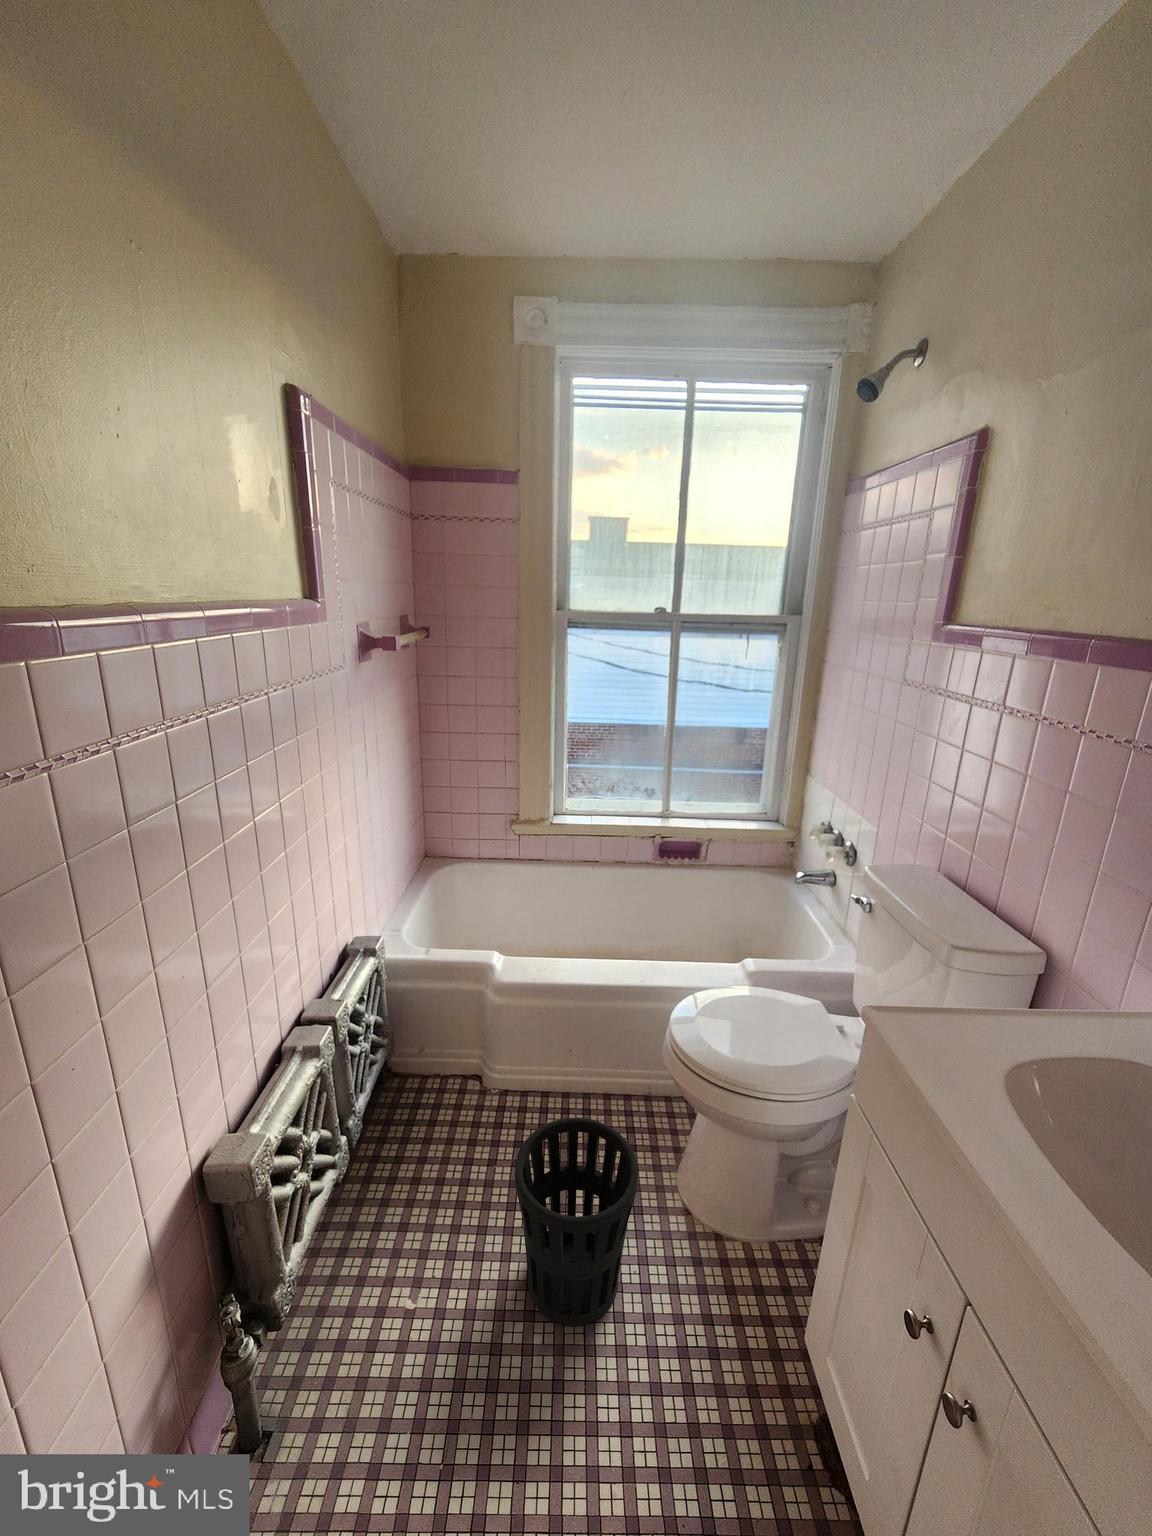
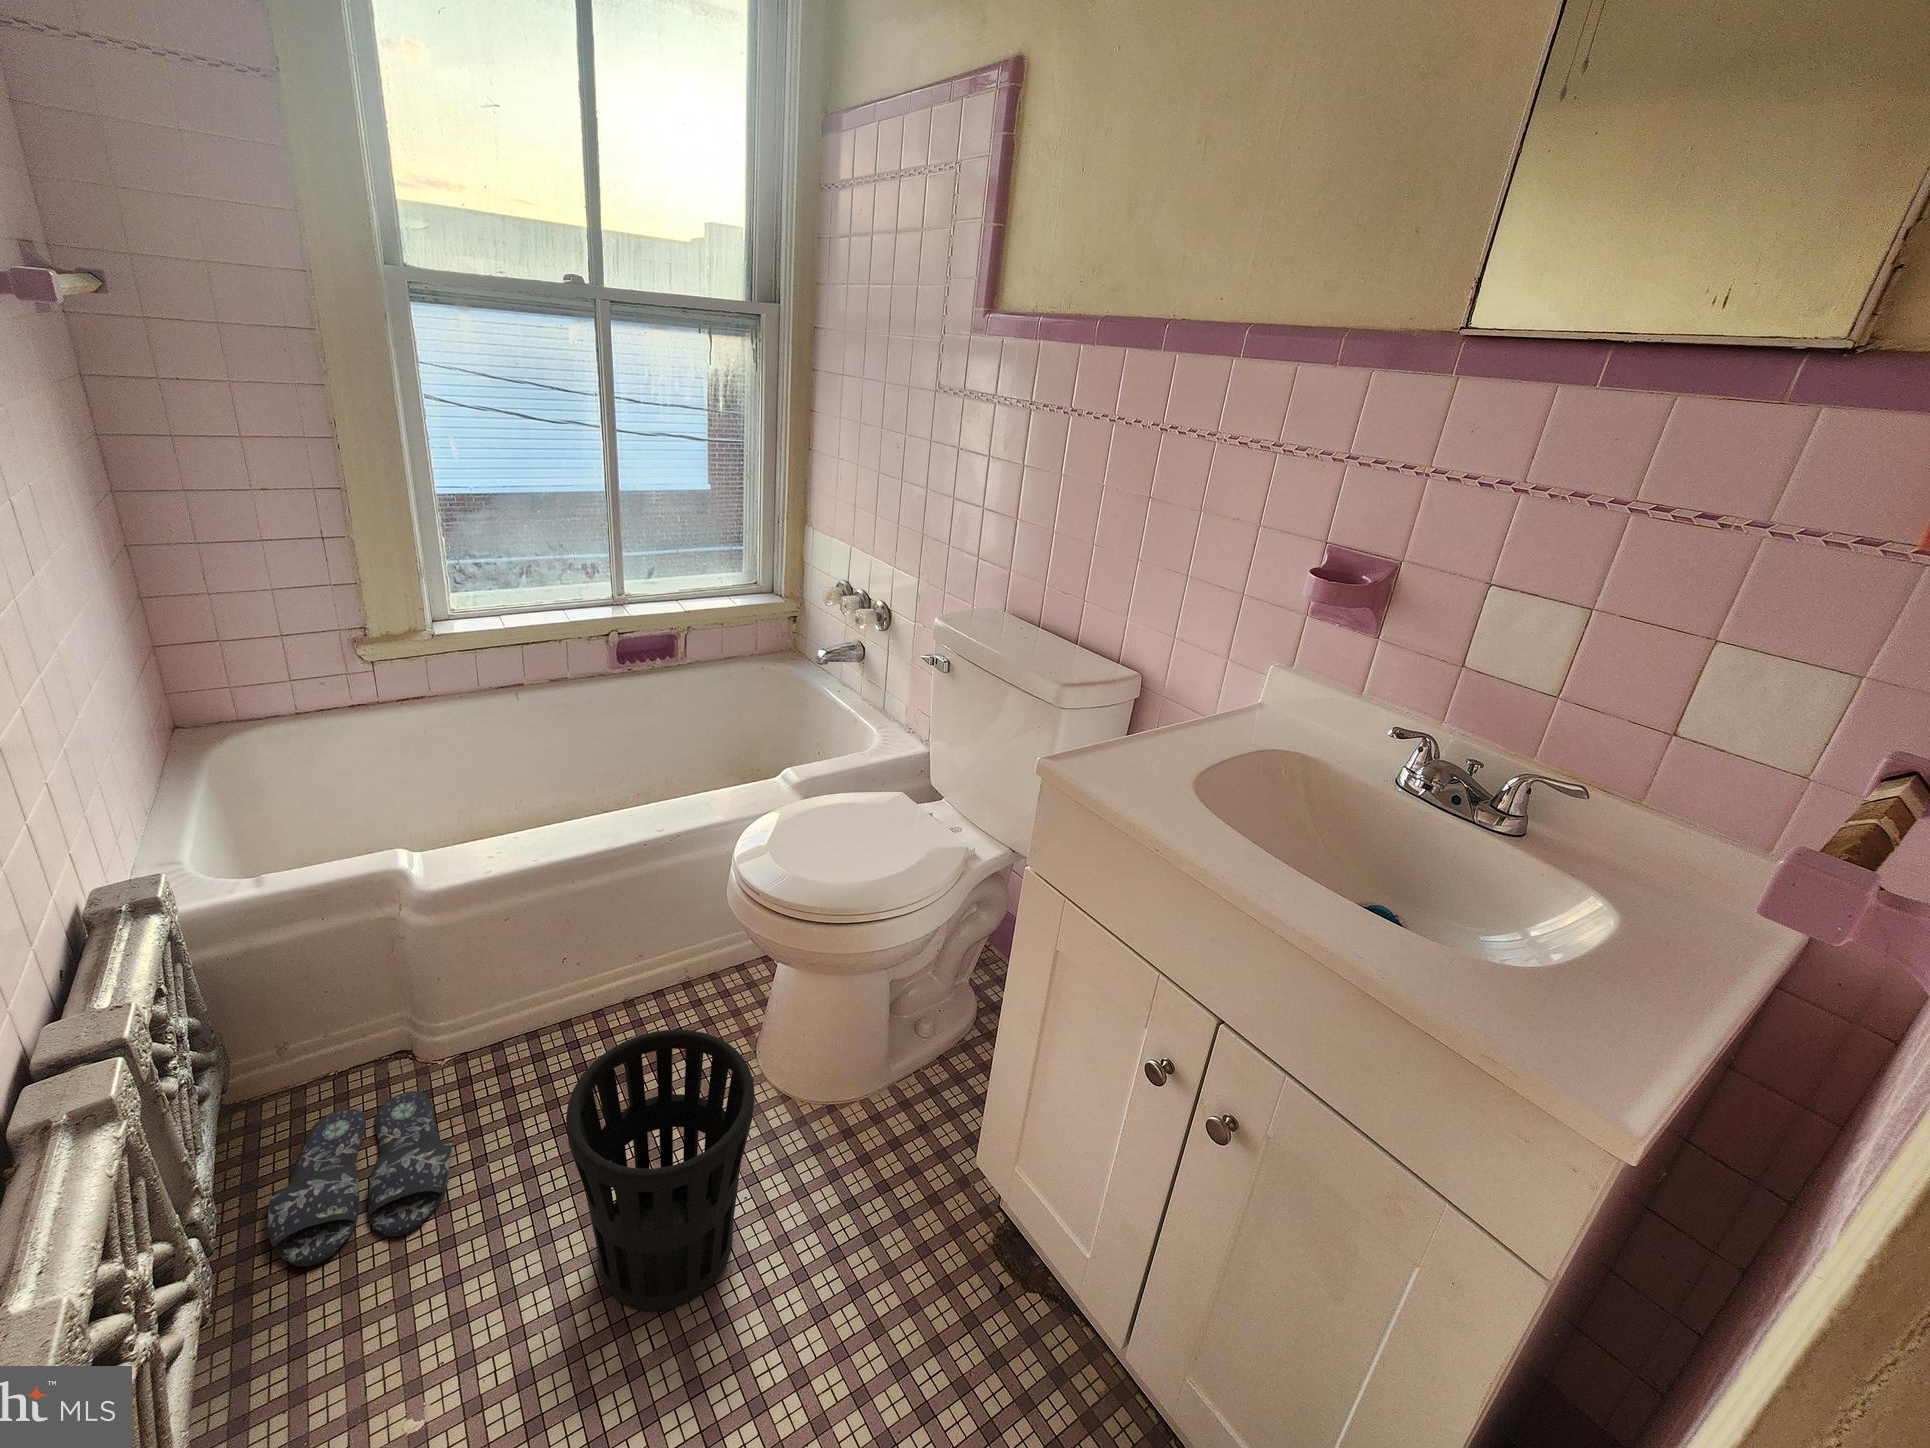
slippers: none [383,1098,481,1189] -> present [268,1091,453,1266]

